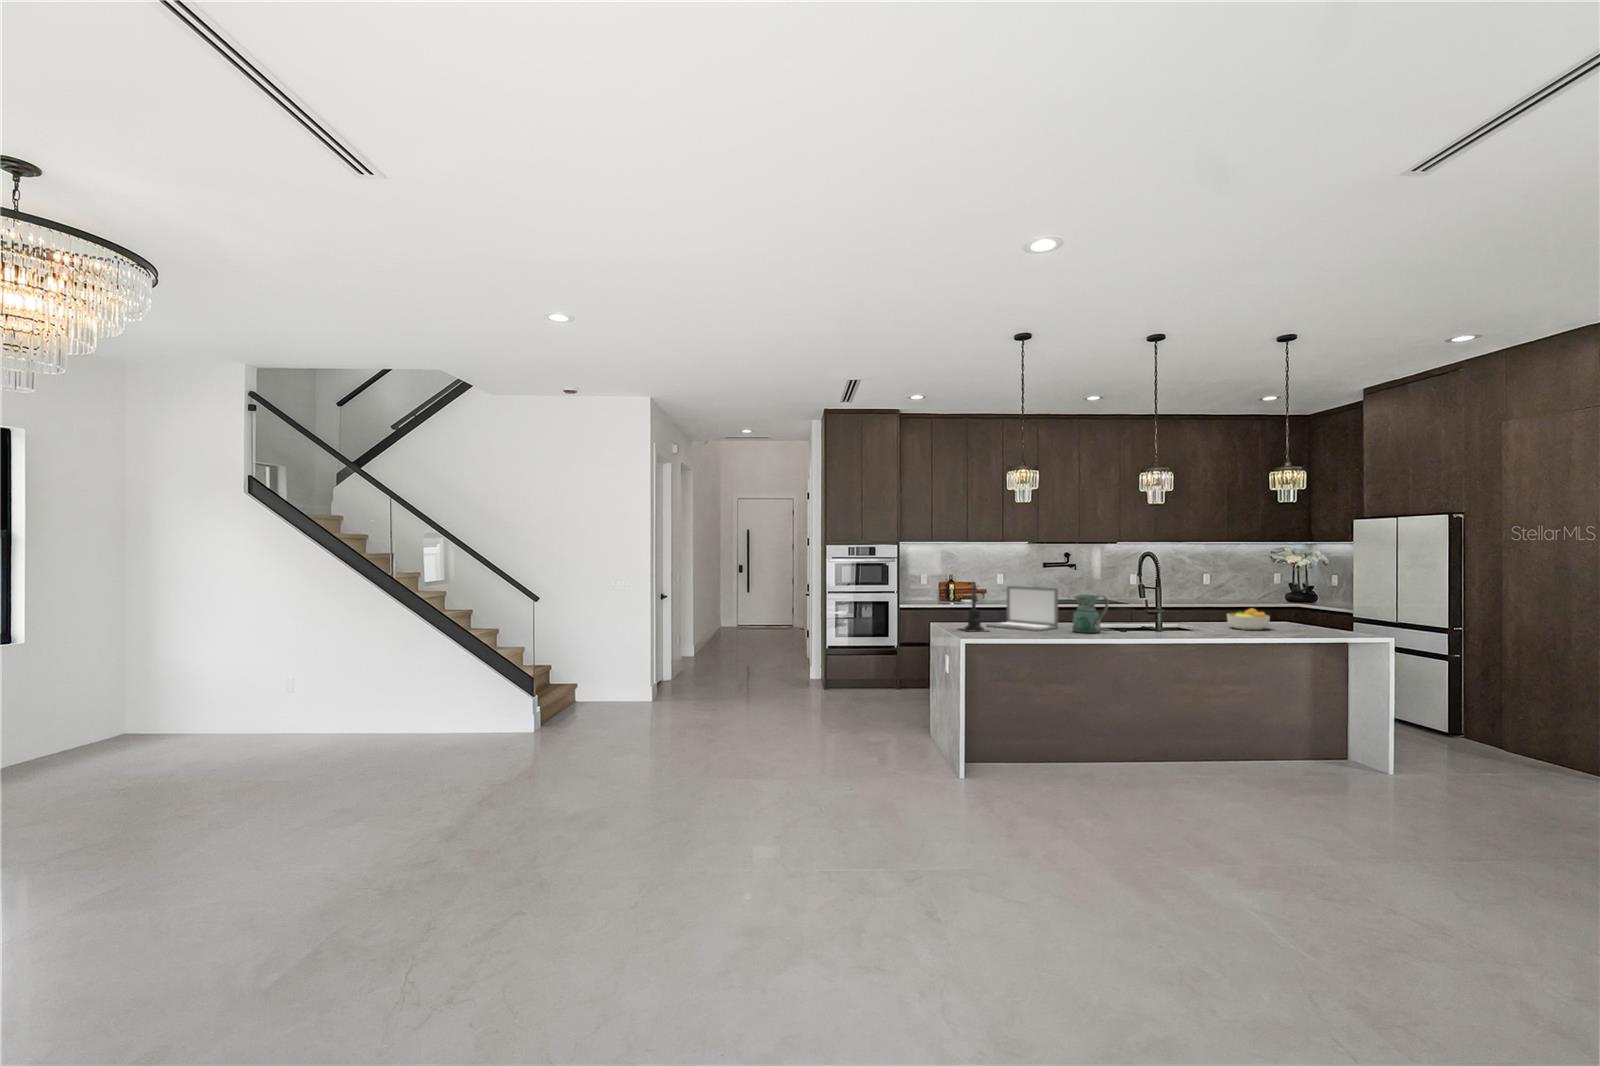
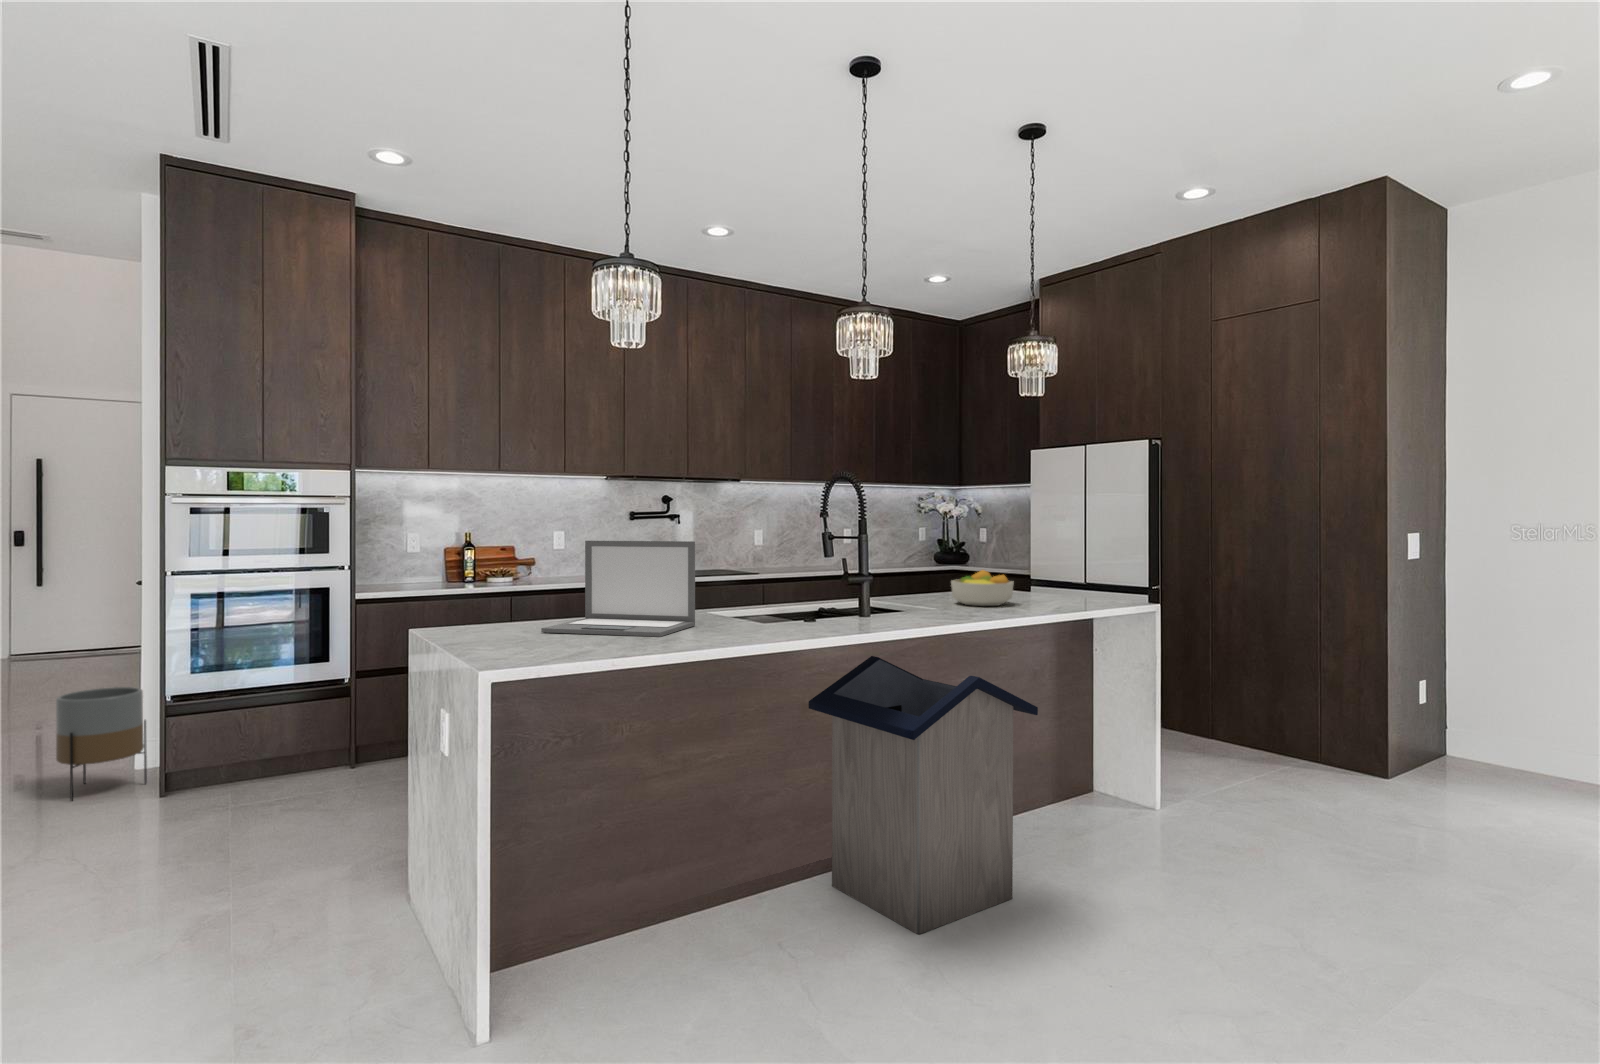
candle holder: present [961,584,985,632] -> none [469,517,555,652]
ceramic pitcher: present [1072,594,1108,633] -> none [729,550,797,634]
planter: none [785,641,816,688] -> present [56,687,147,801]
trash can: none [1118,651,1251,787] -> present [808,656,1038,934]

